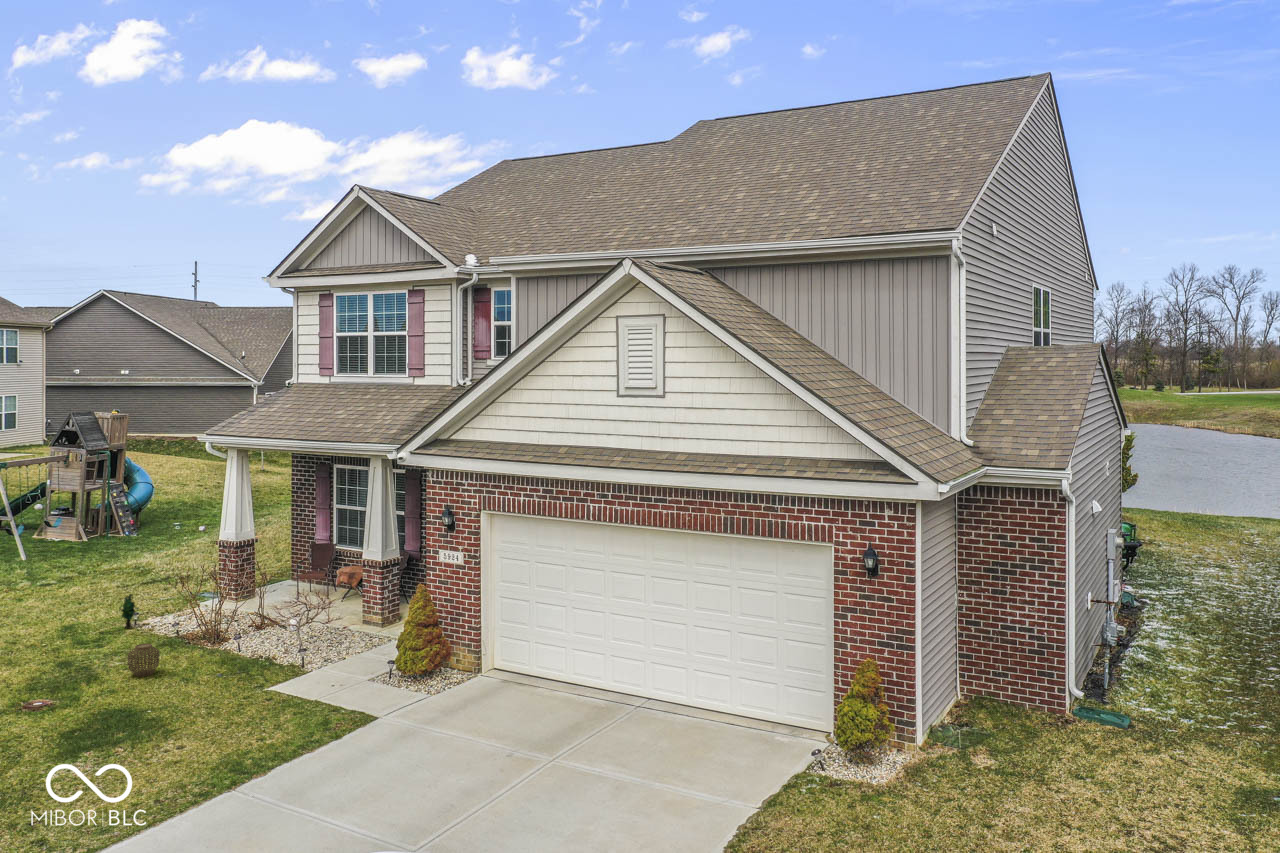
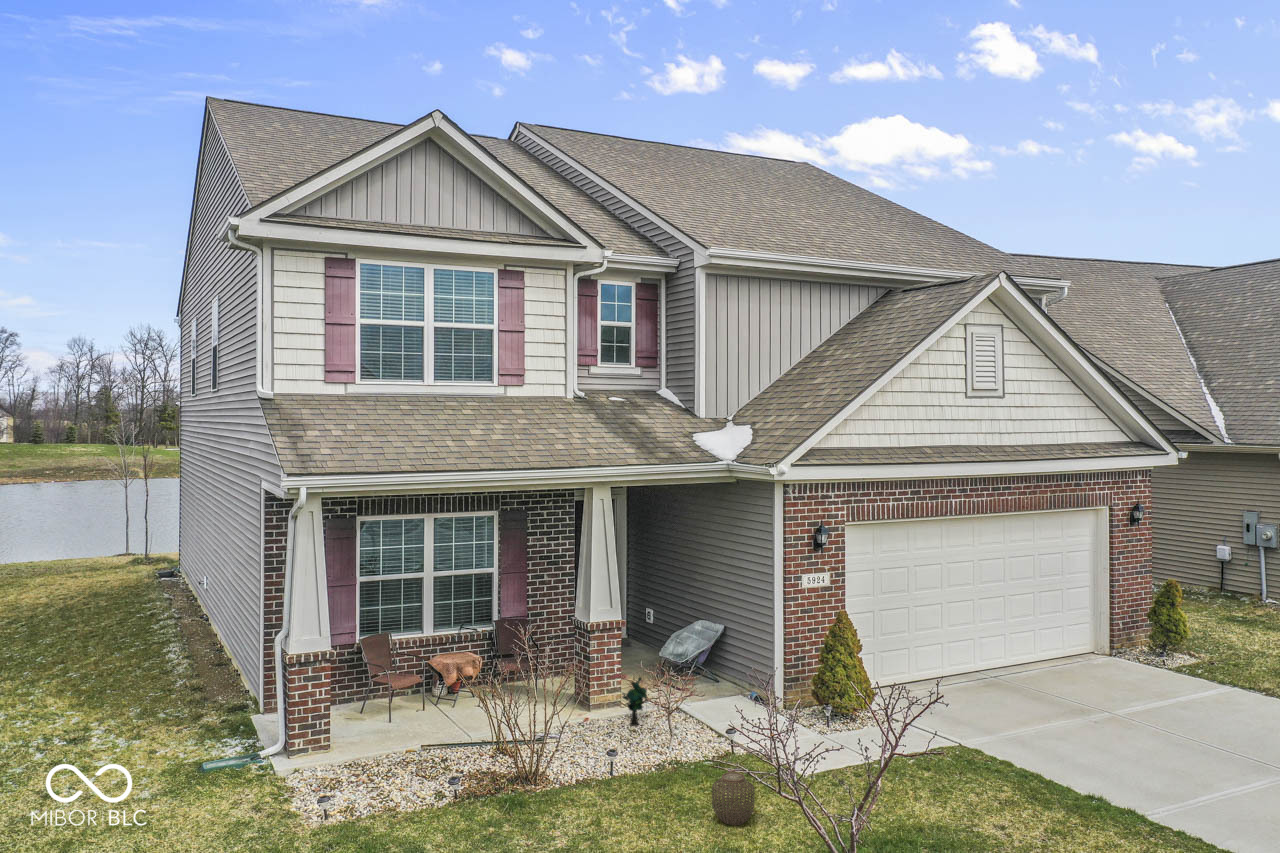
decorative plant: present [119,594,139,629] -> present [622,678,648,726]

